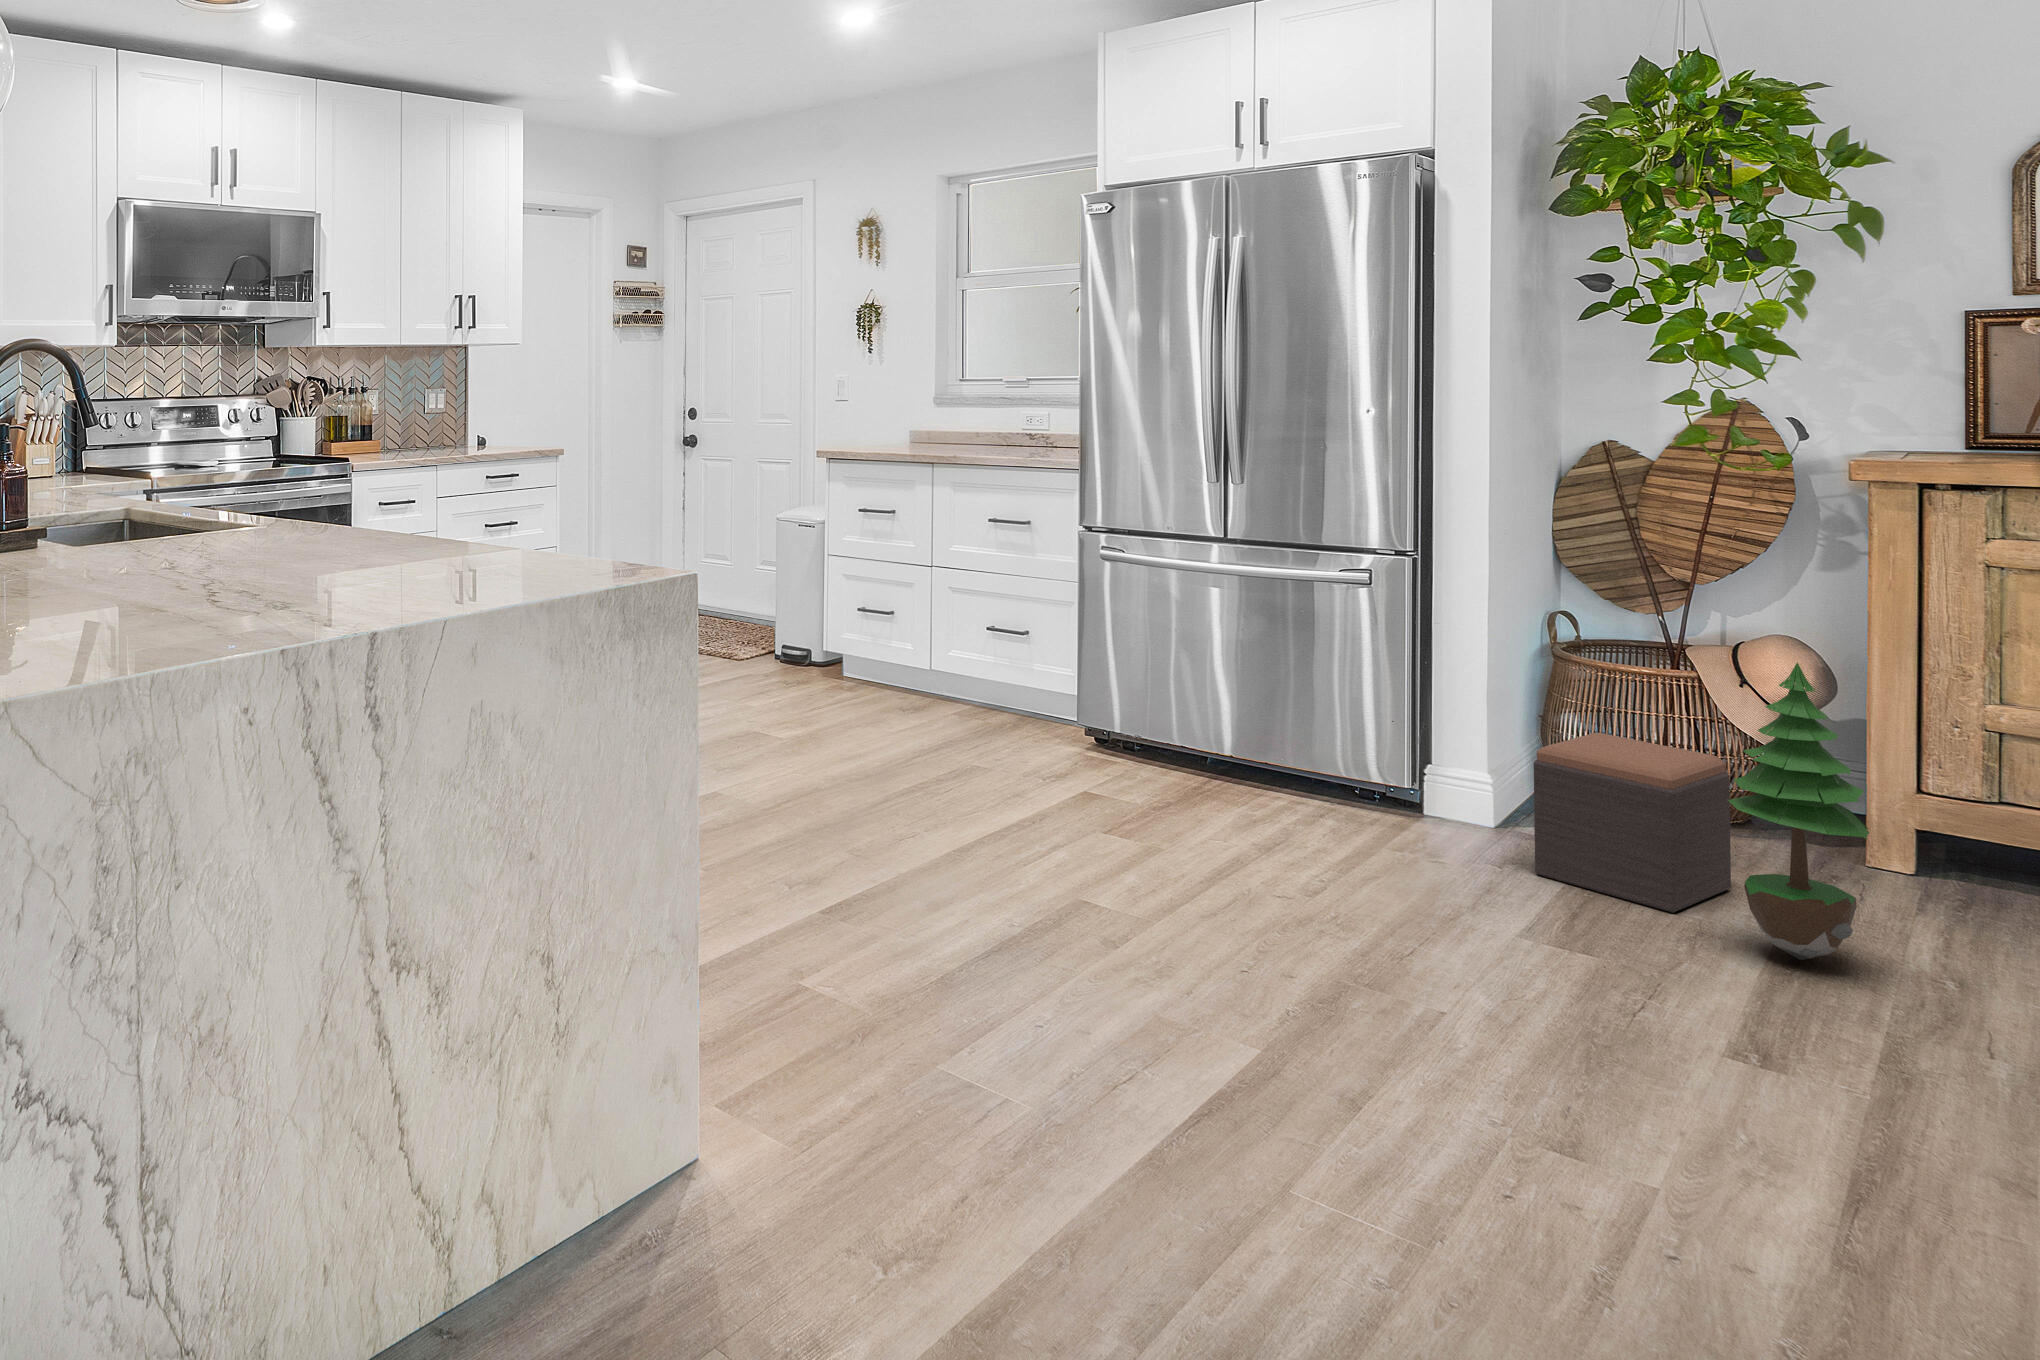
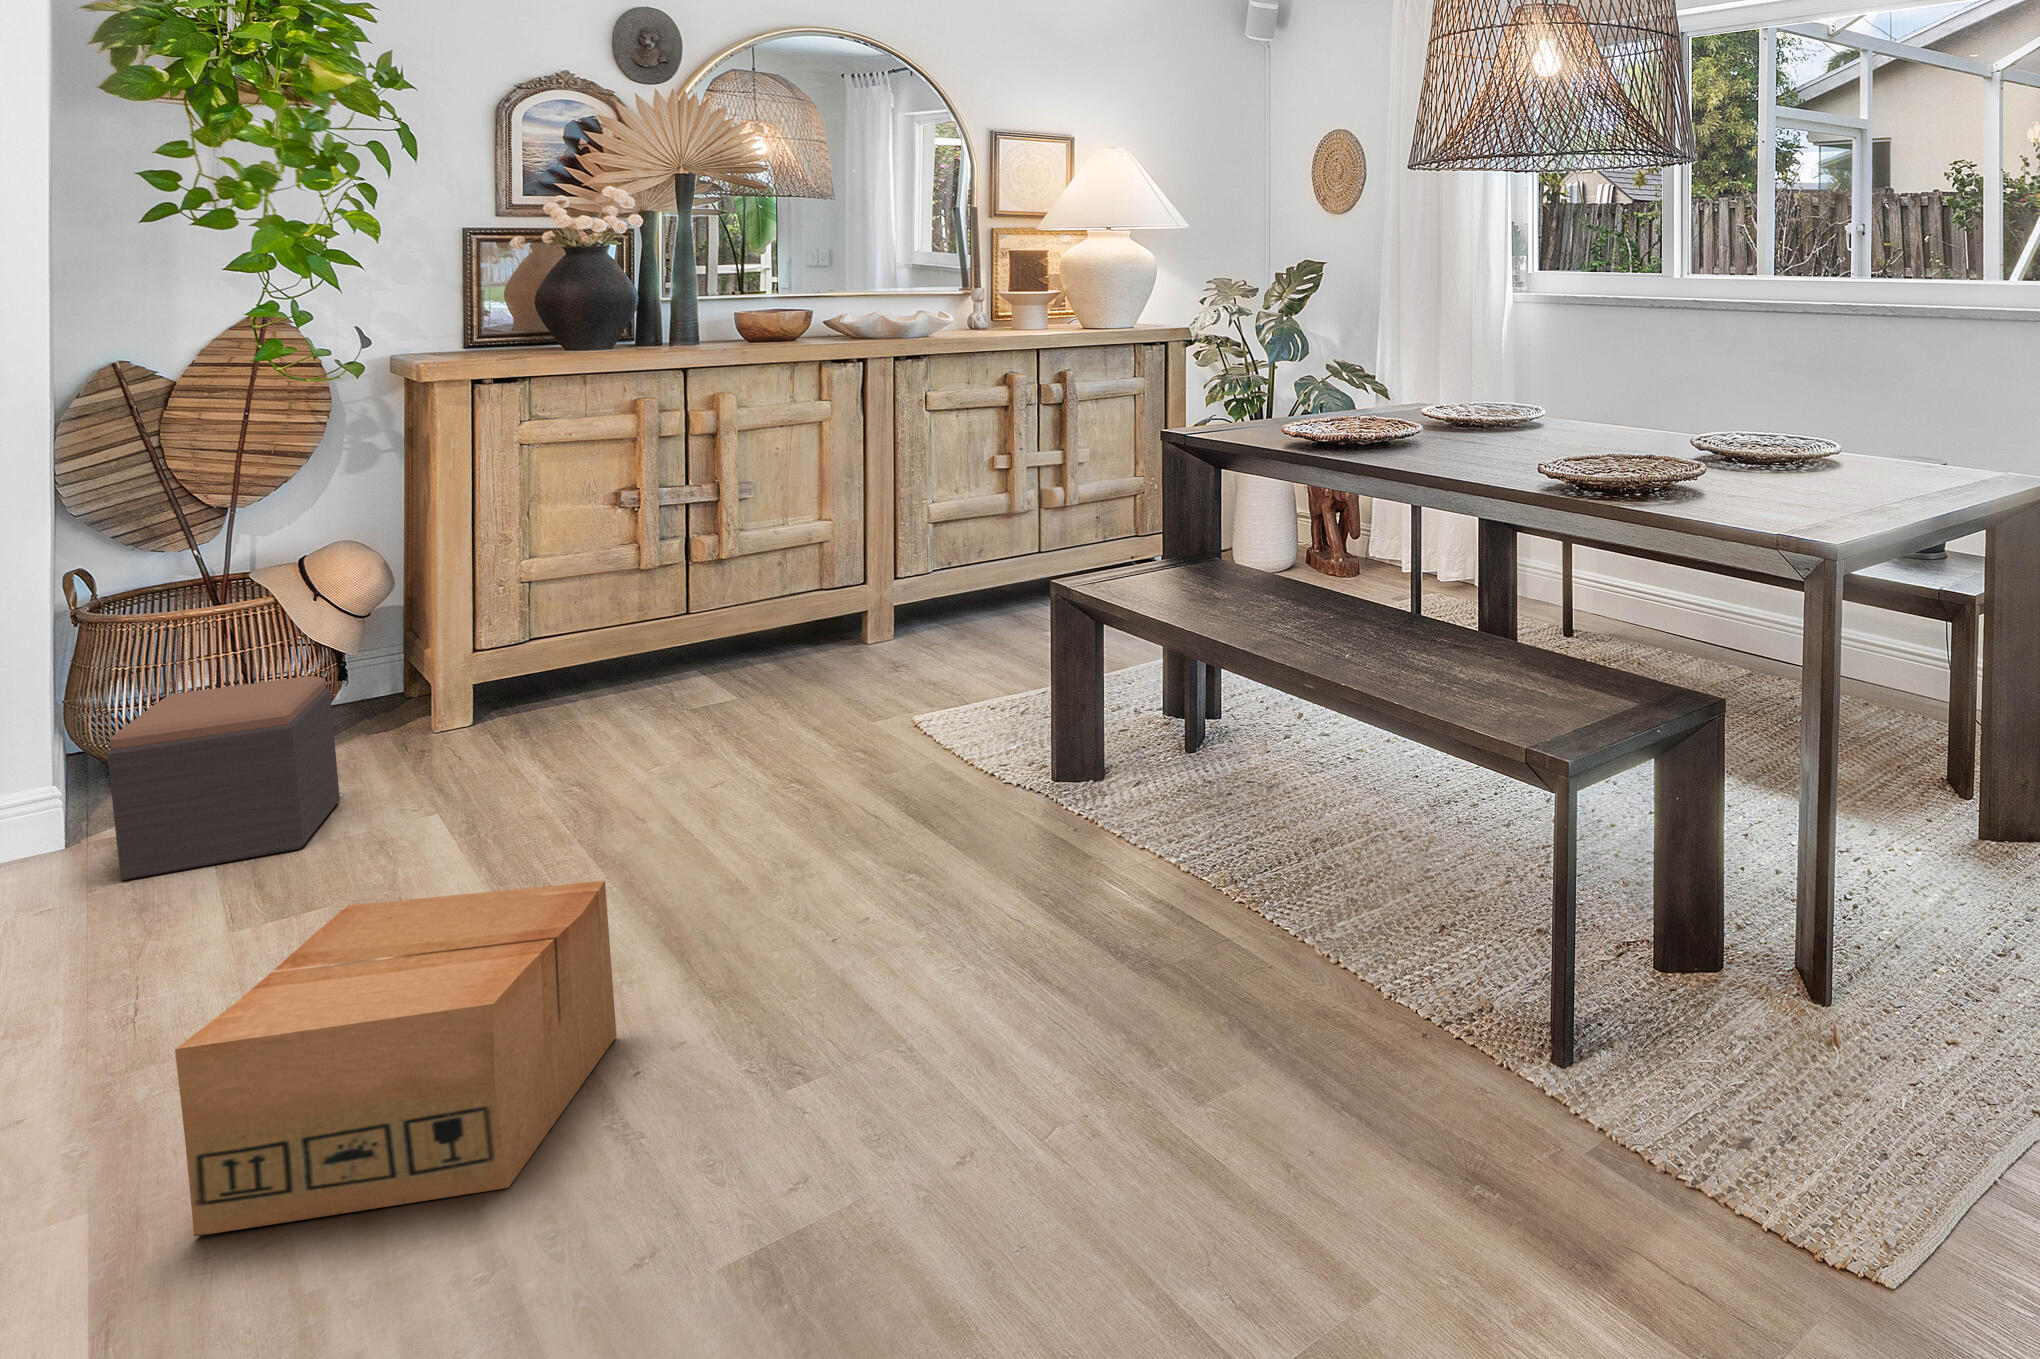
potted tree: present [1728,663,1869,960] -> none [356,560,488,835]
cardboard box: none [1429,947,1851,1279] -> present [175,881,617,1236]

